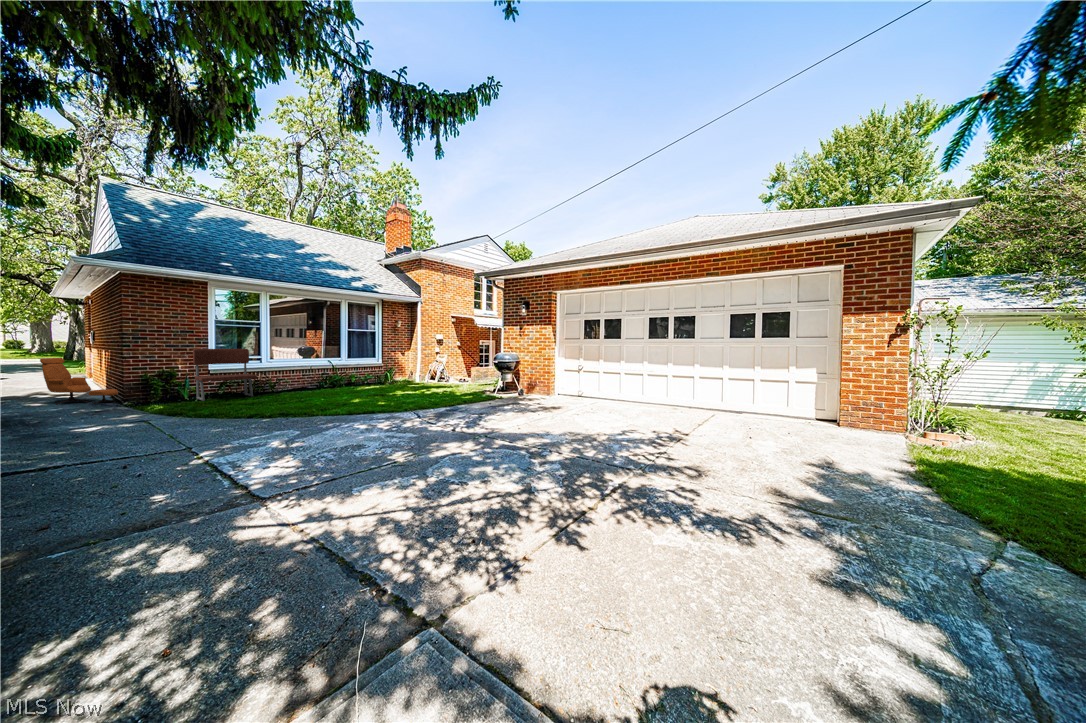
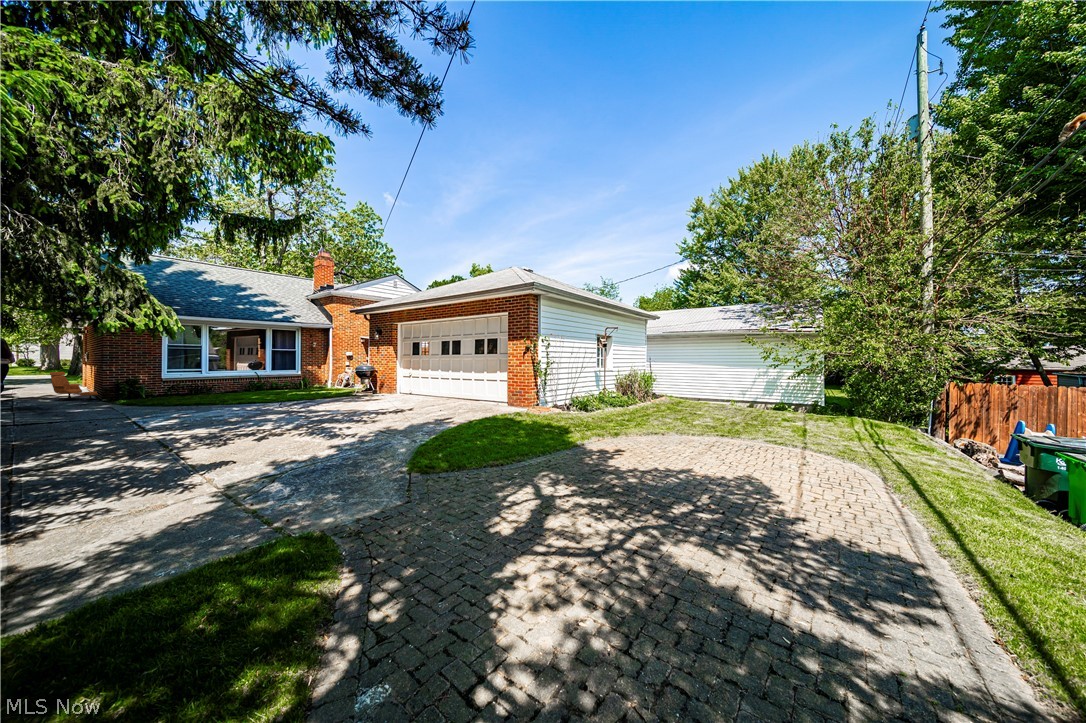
bench: present [193,349,257,401] -> none [150,364,194,398]

